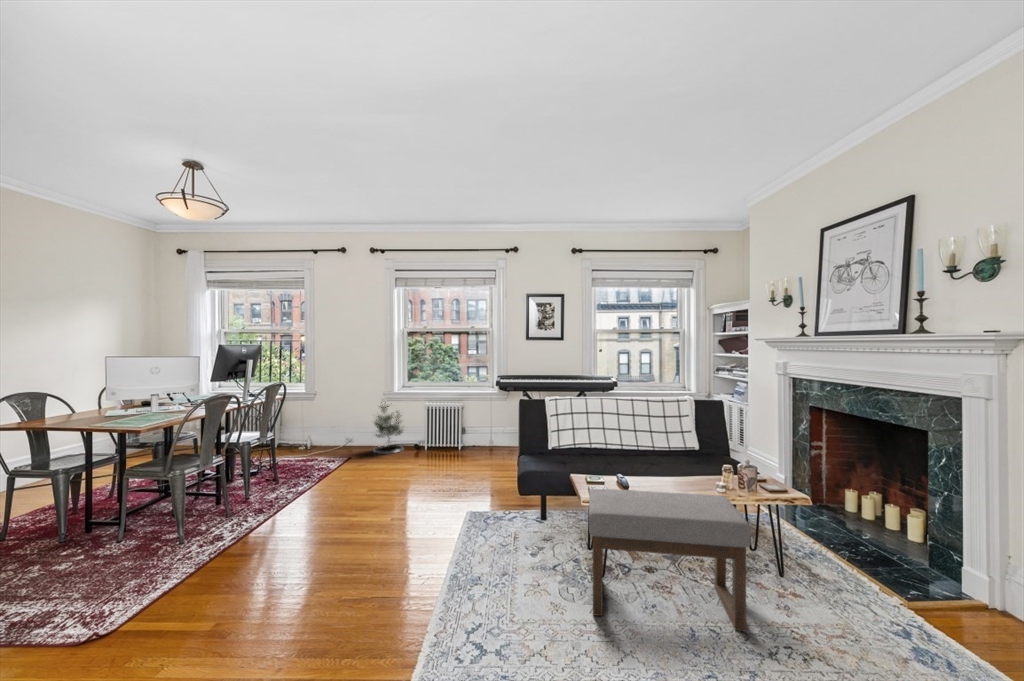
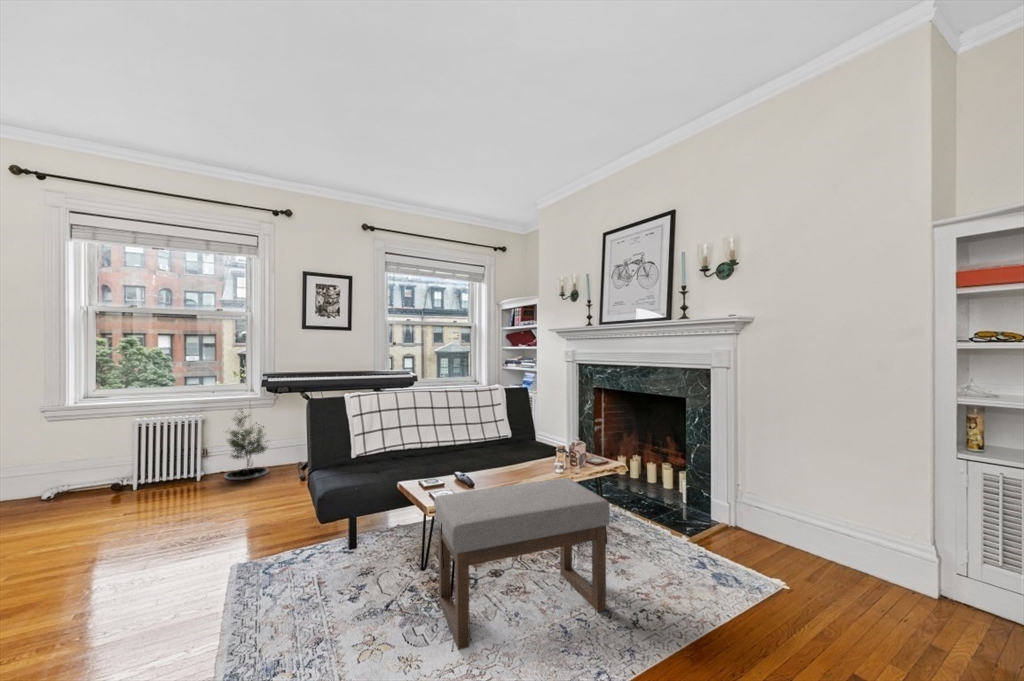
potted tree: present [373,402,403,454] -> present [225,411,268,480]

